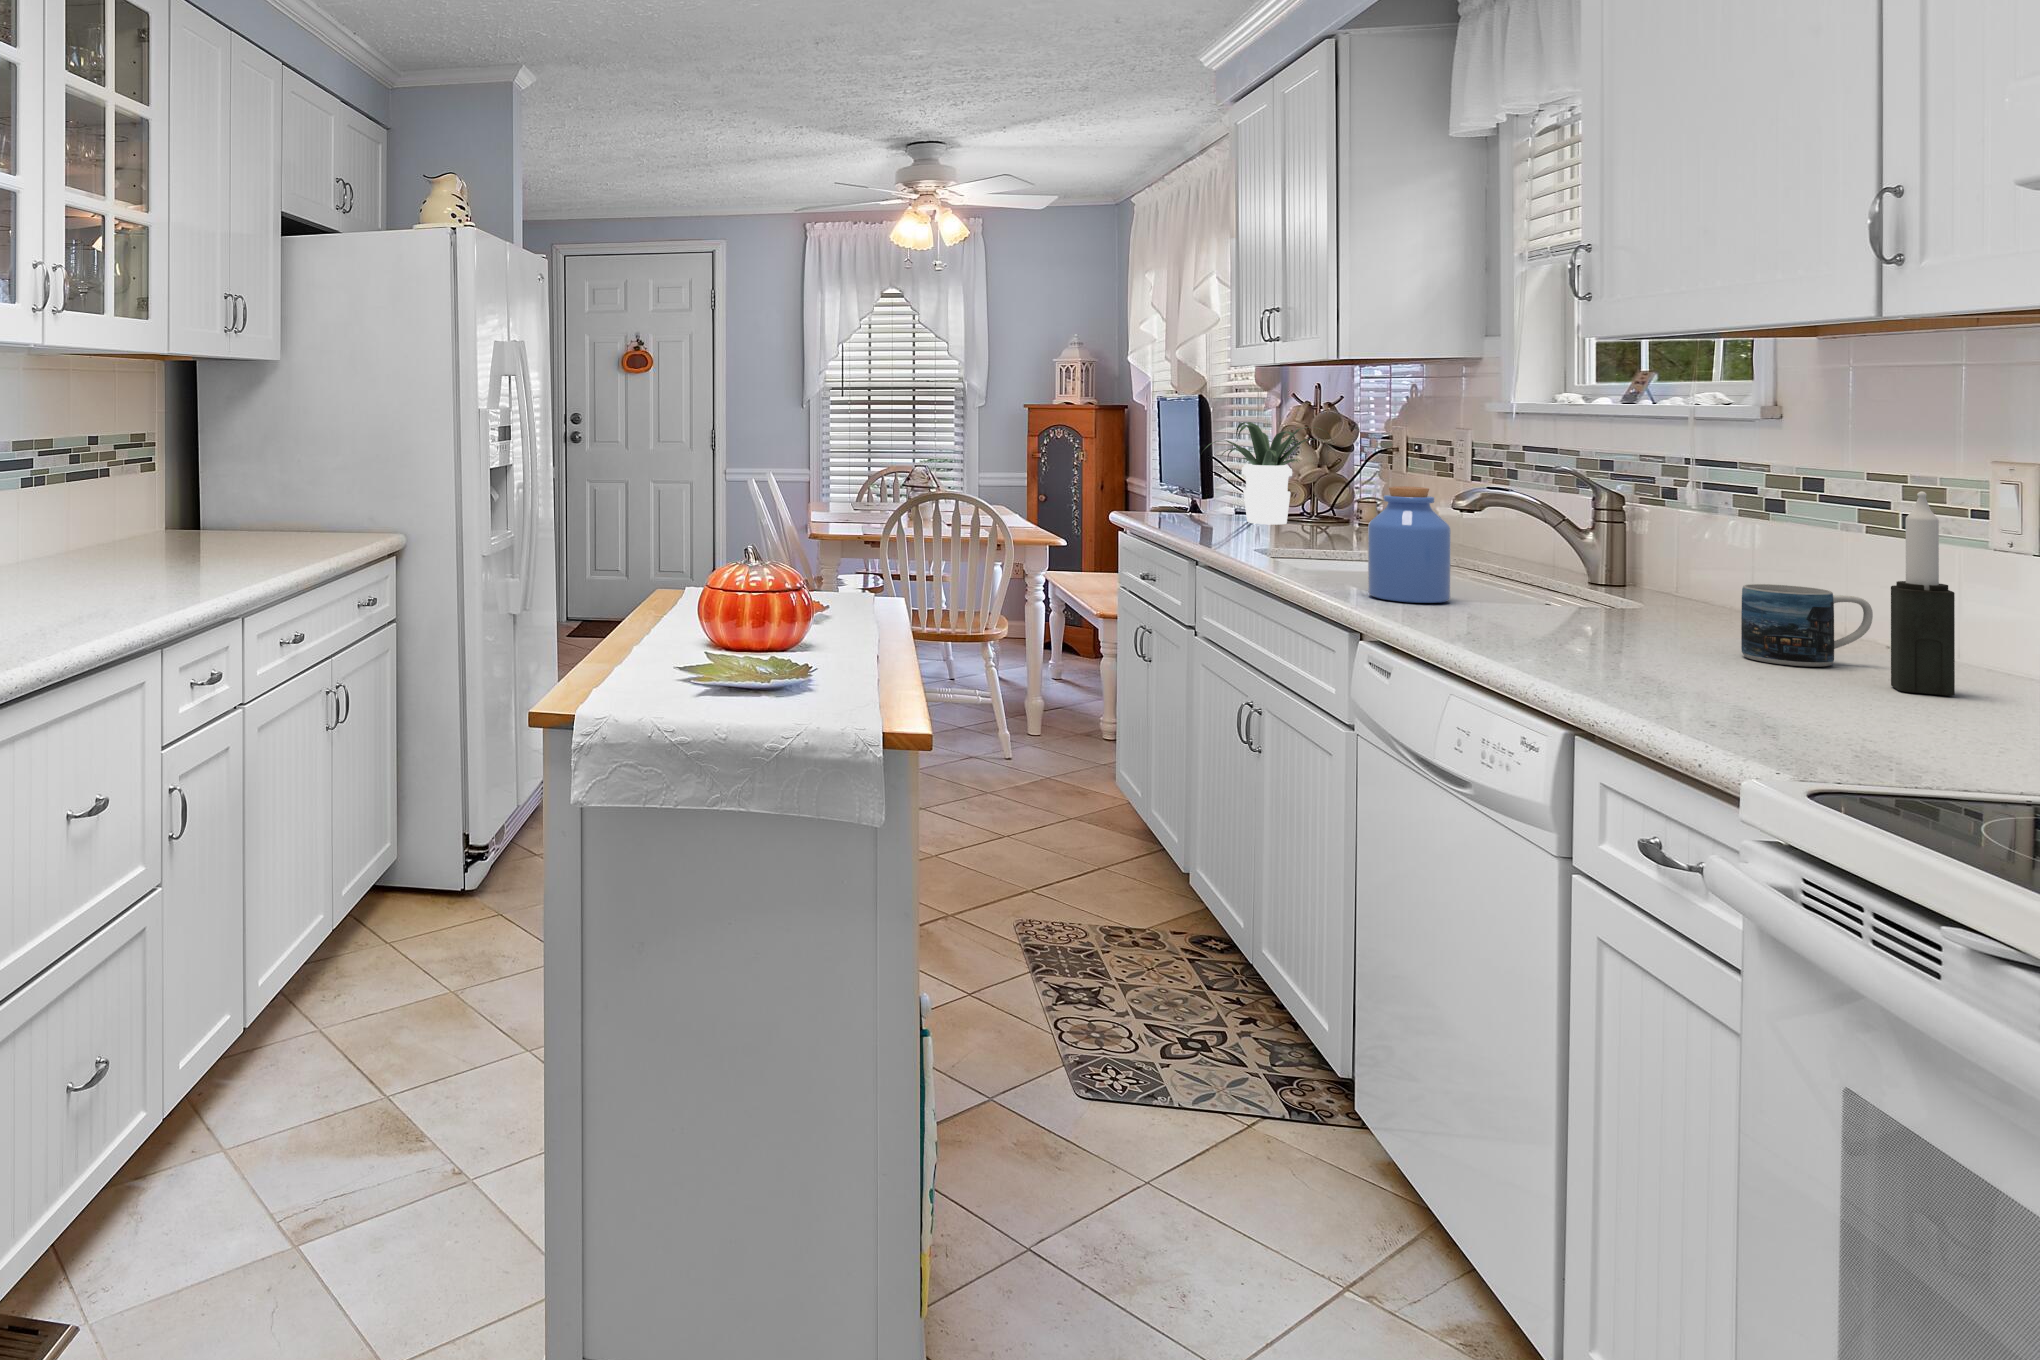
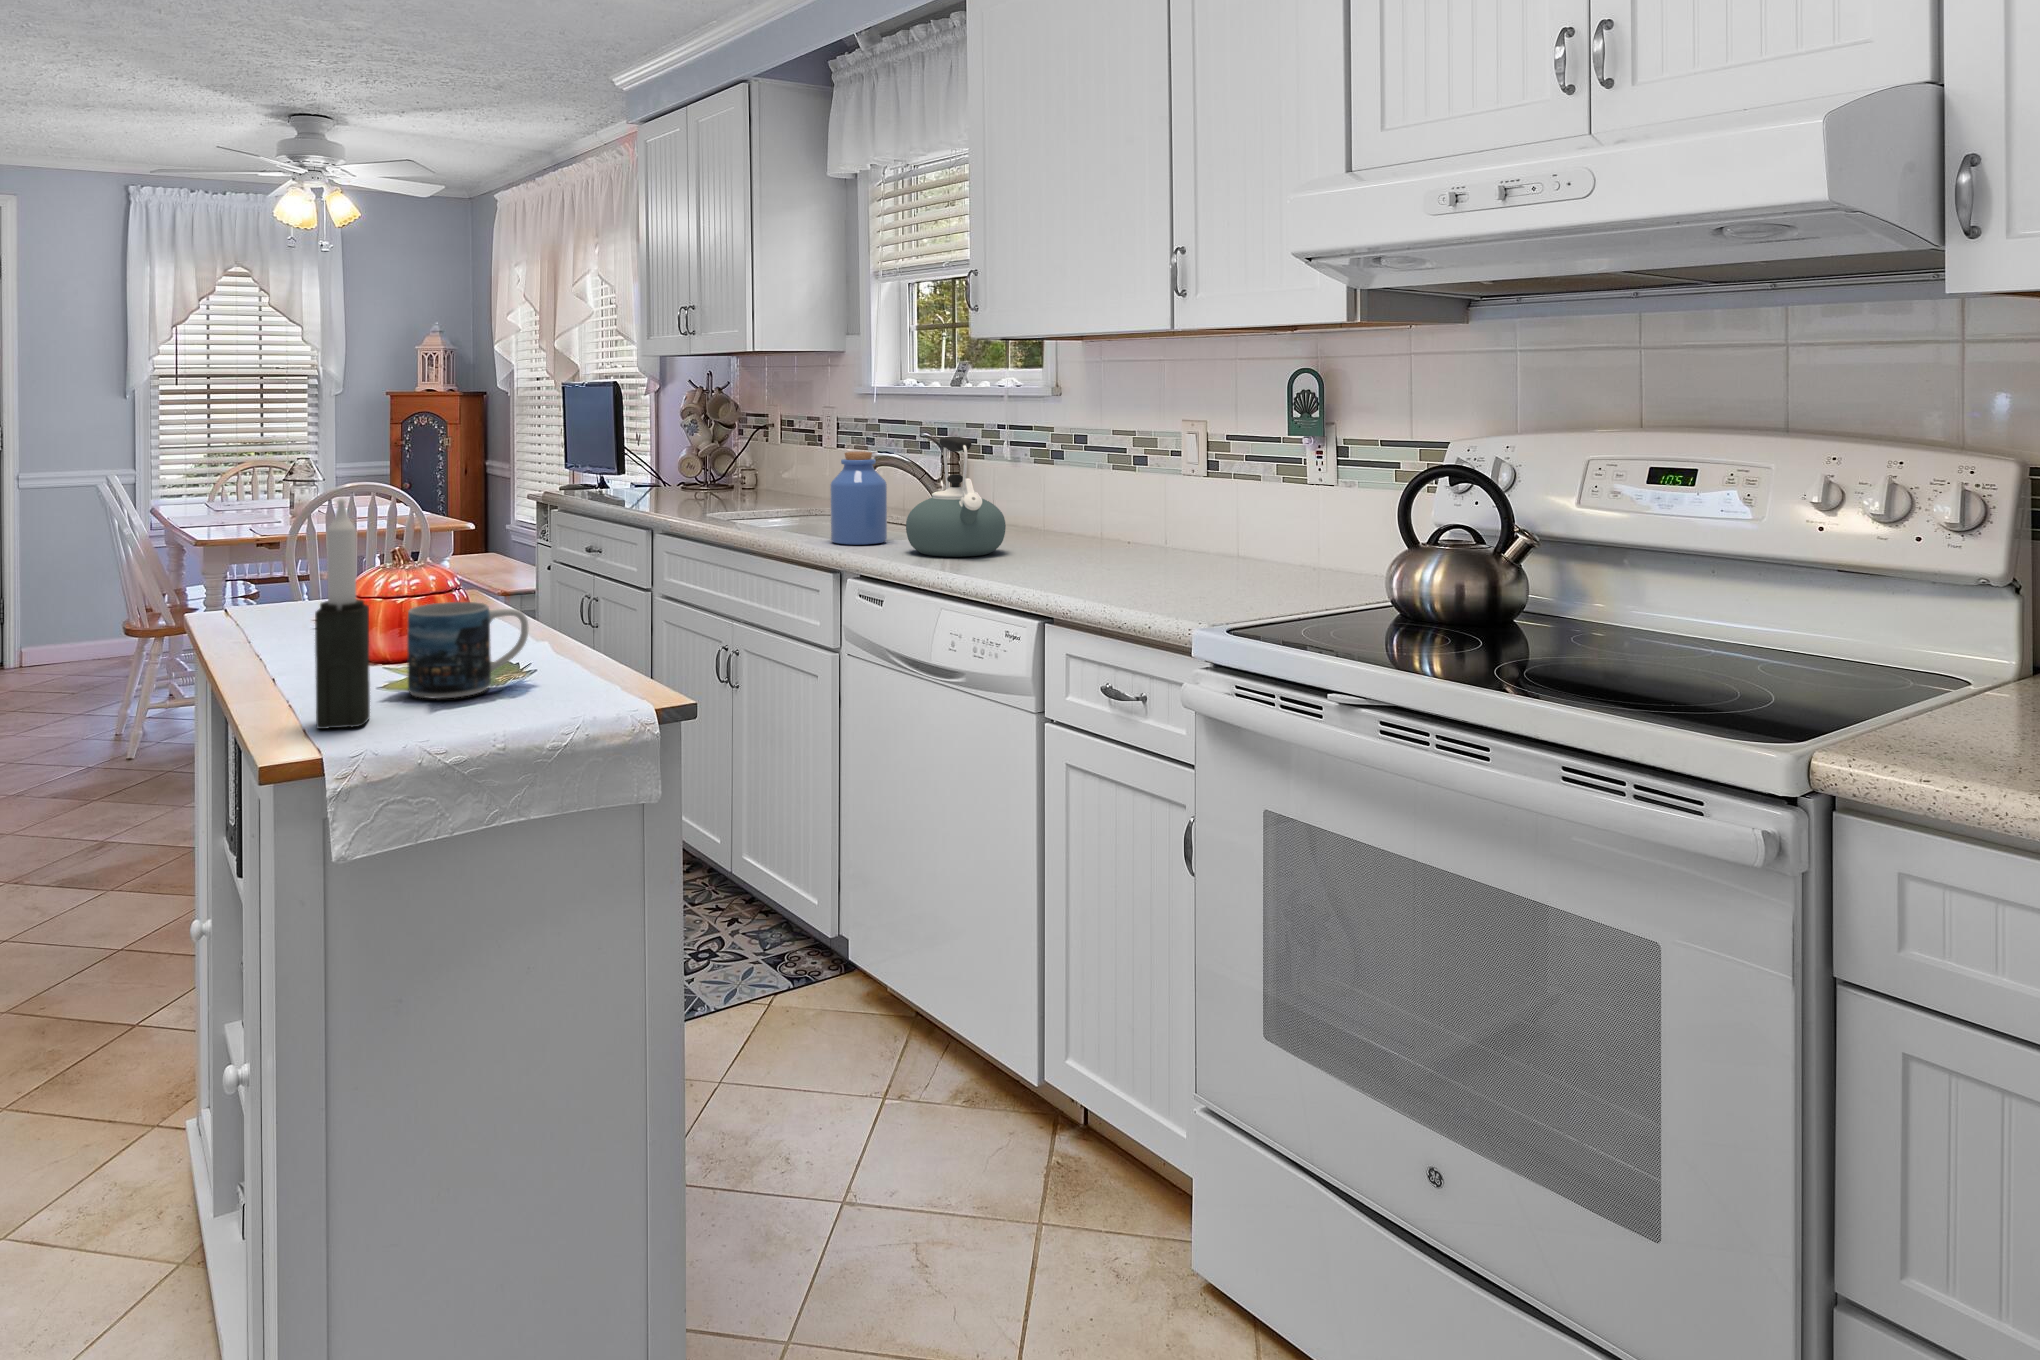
potted plant: present [1204,422,1332,525] -> none [623,404,730,495]
kettle: none [1455,474,1616,634] -> present [906,437,1006,557]
candle: present [1891,491,1955,696] -> present [315,498,370,729]
mug: present [1741,584,1873,667] -> present [407,602,528,699]

